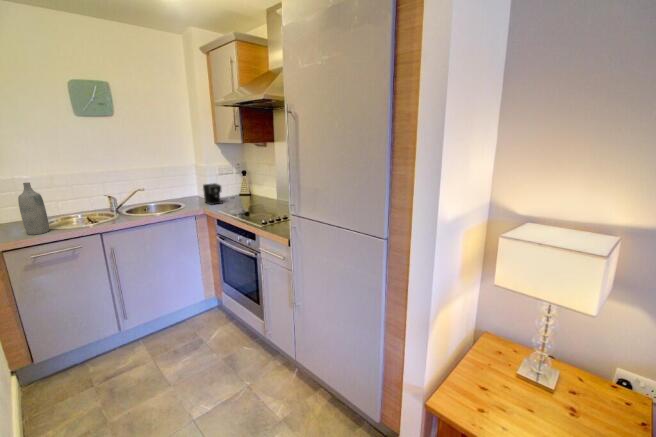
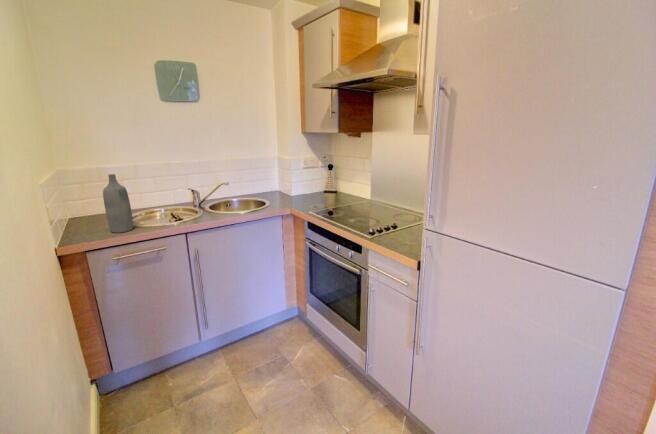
coffee maker: present [203,183,222,205] -> none [289,178,320,203]

